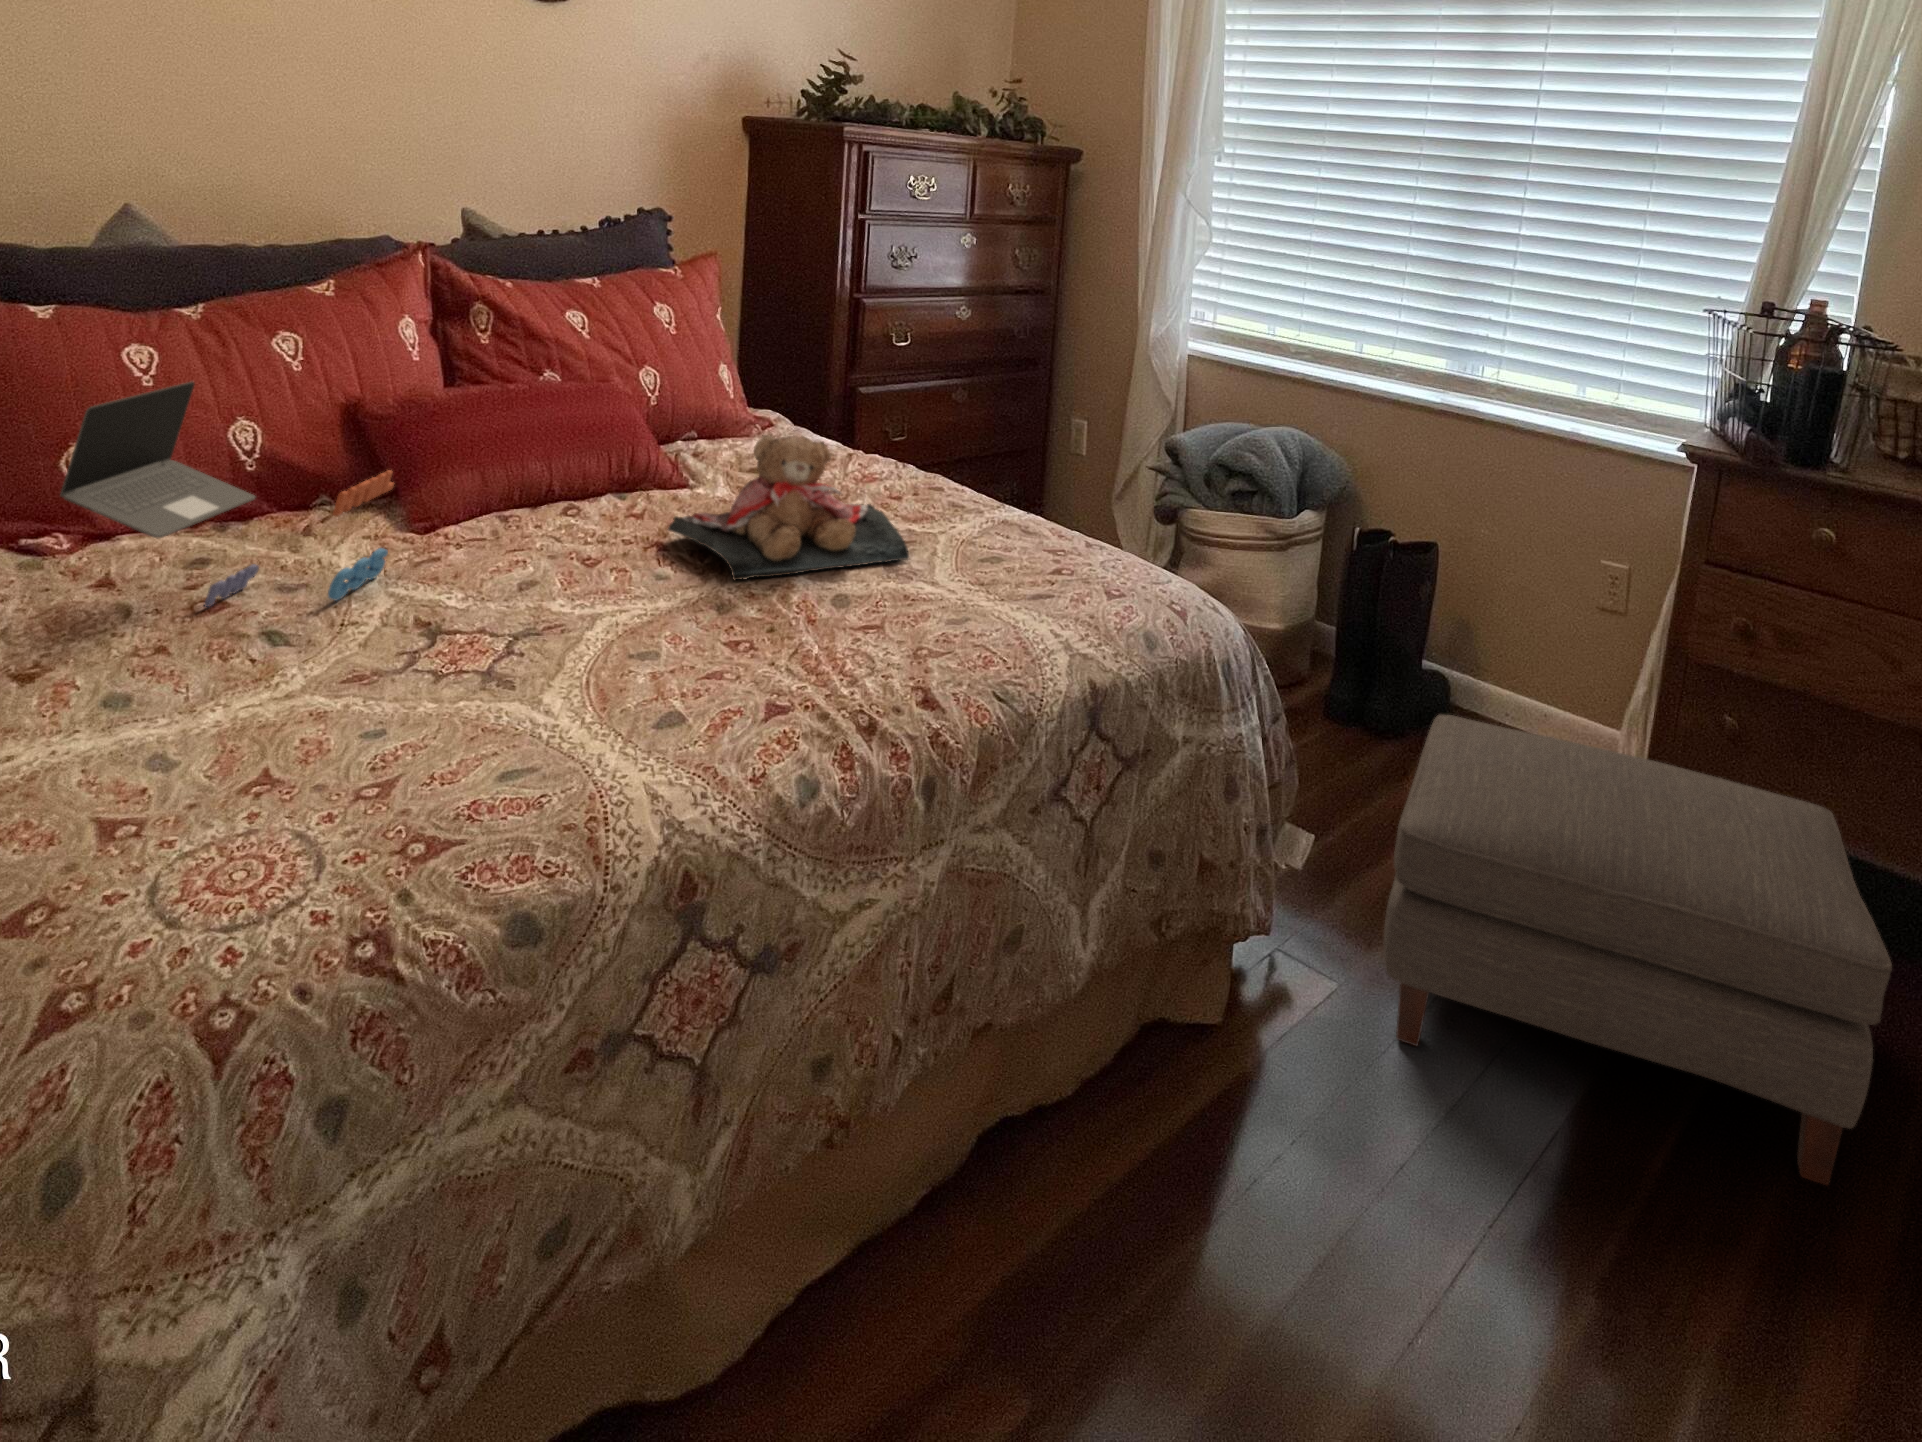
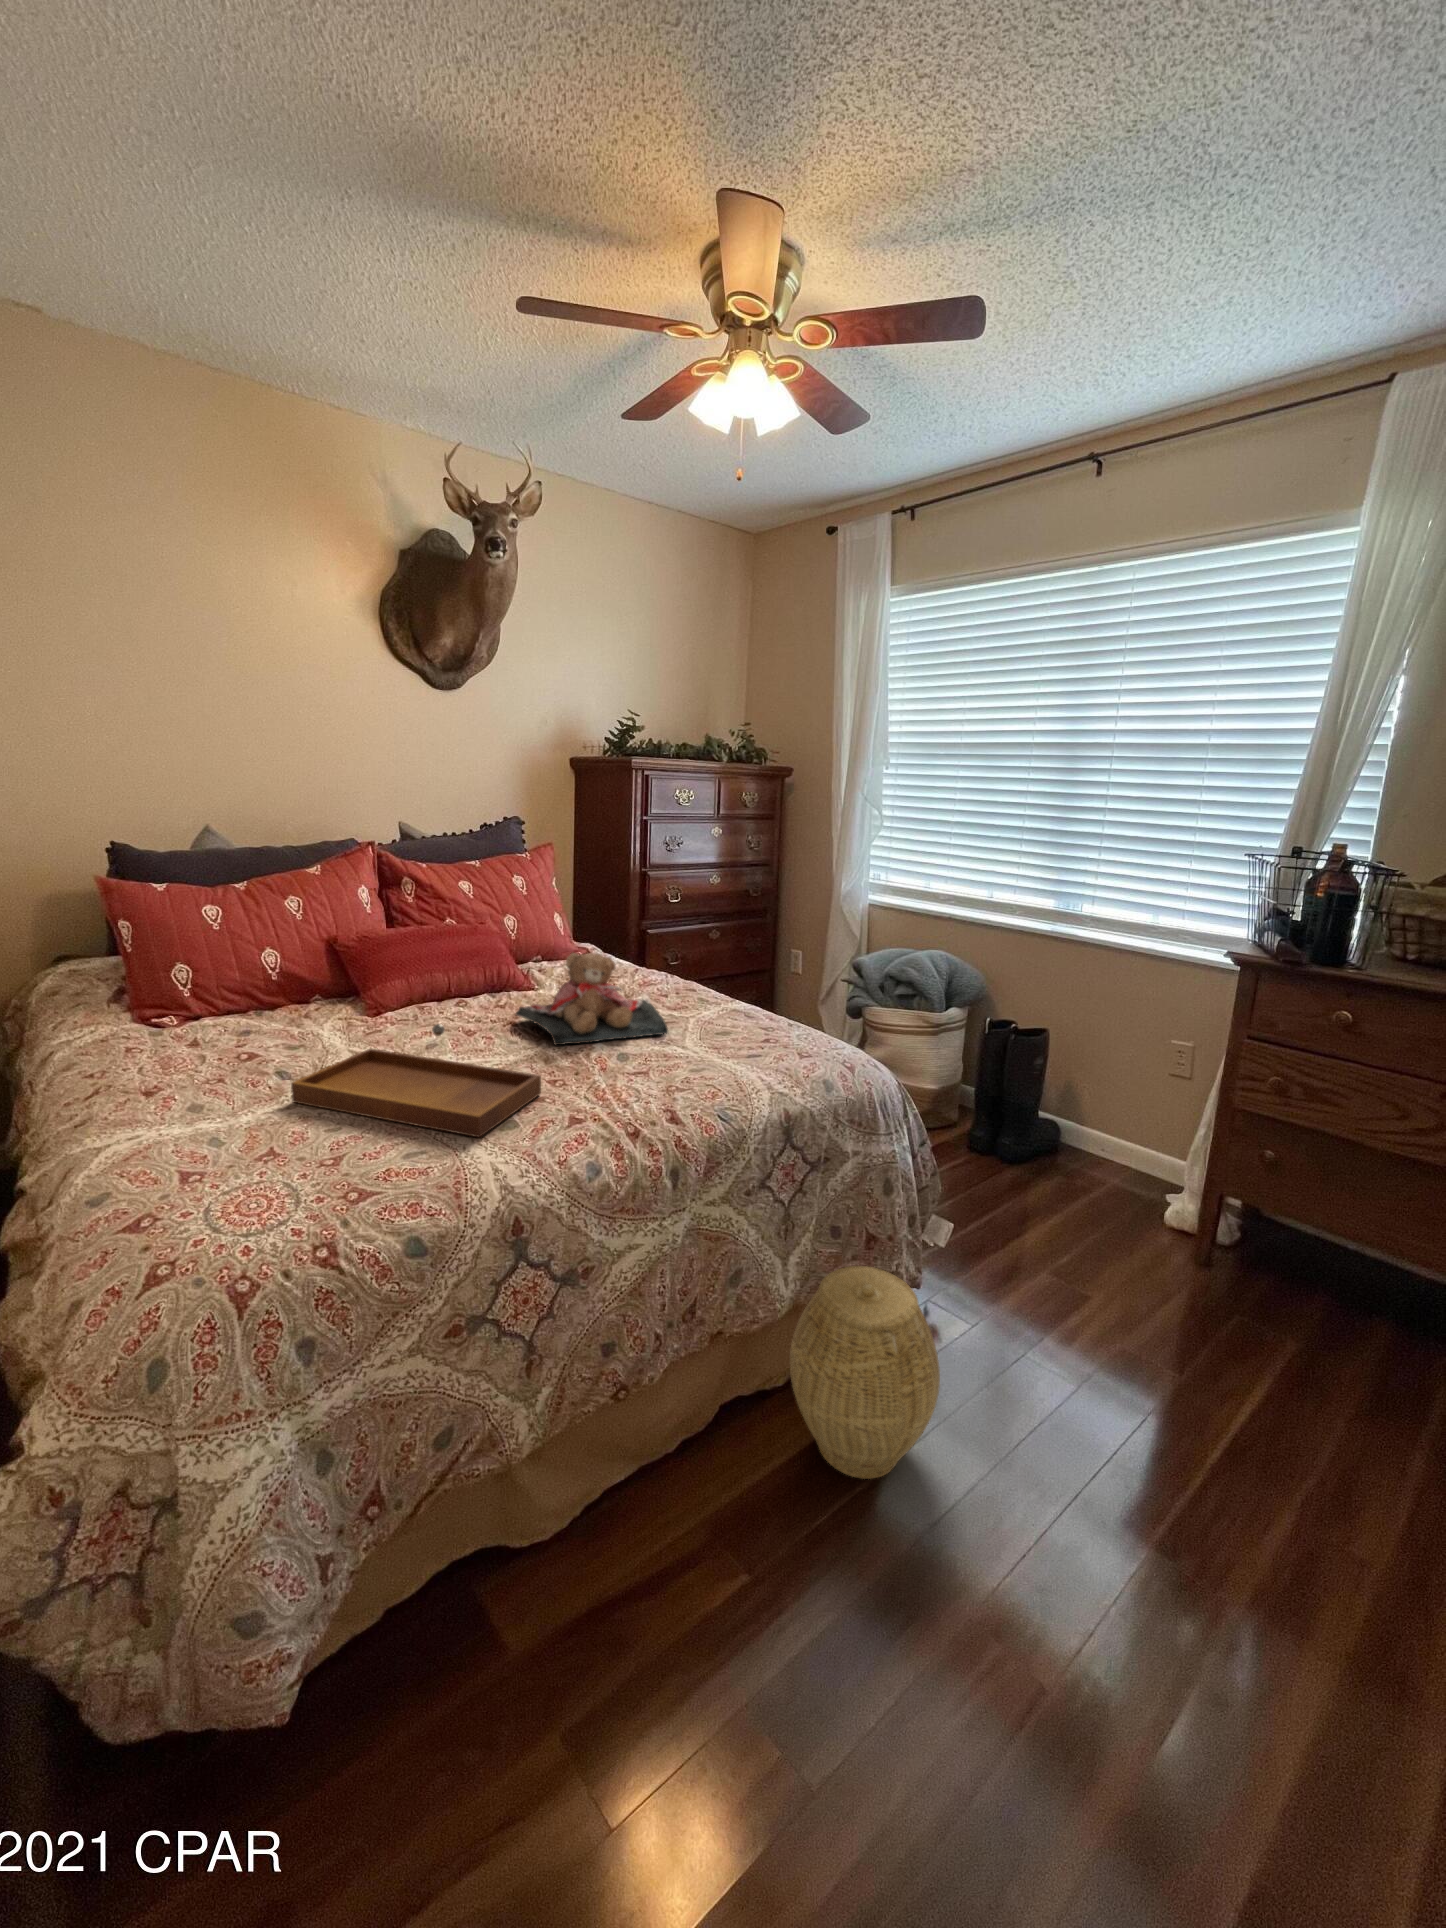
laptop: present [60,382,394,607] -> none [167,923,351,1057]
tray: none [293,556,719,741] -> present [291,1024,541,1137]
ottoman: present [1384,714,1892,1185] -> none [1008,1149,1422,1505]
woven basket: none [1085,903,1298,1221] -> present [790,1266,940,1479]

